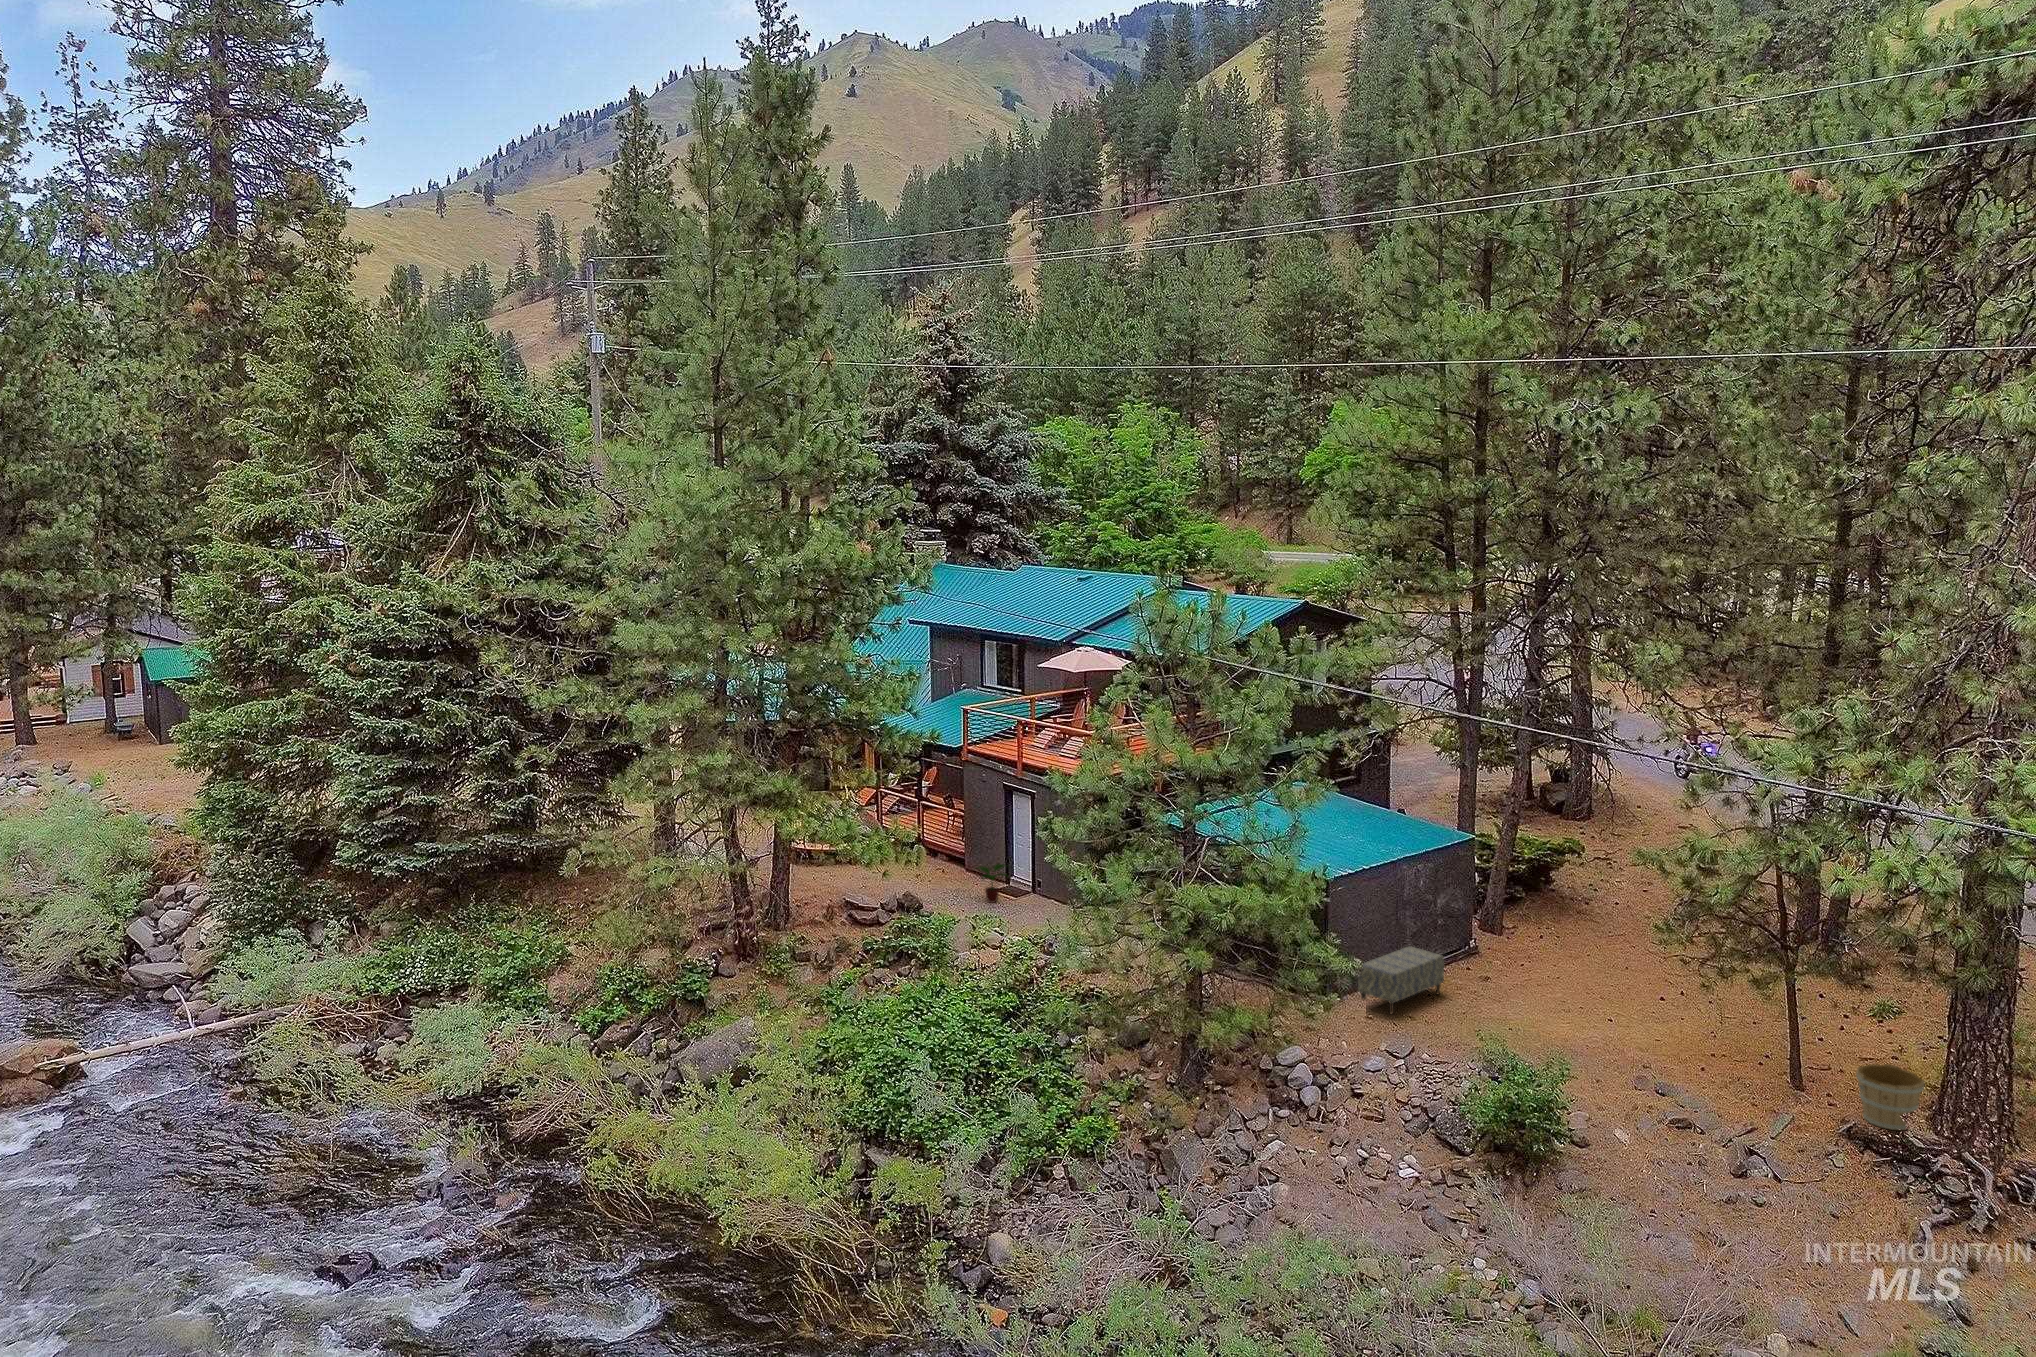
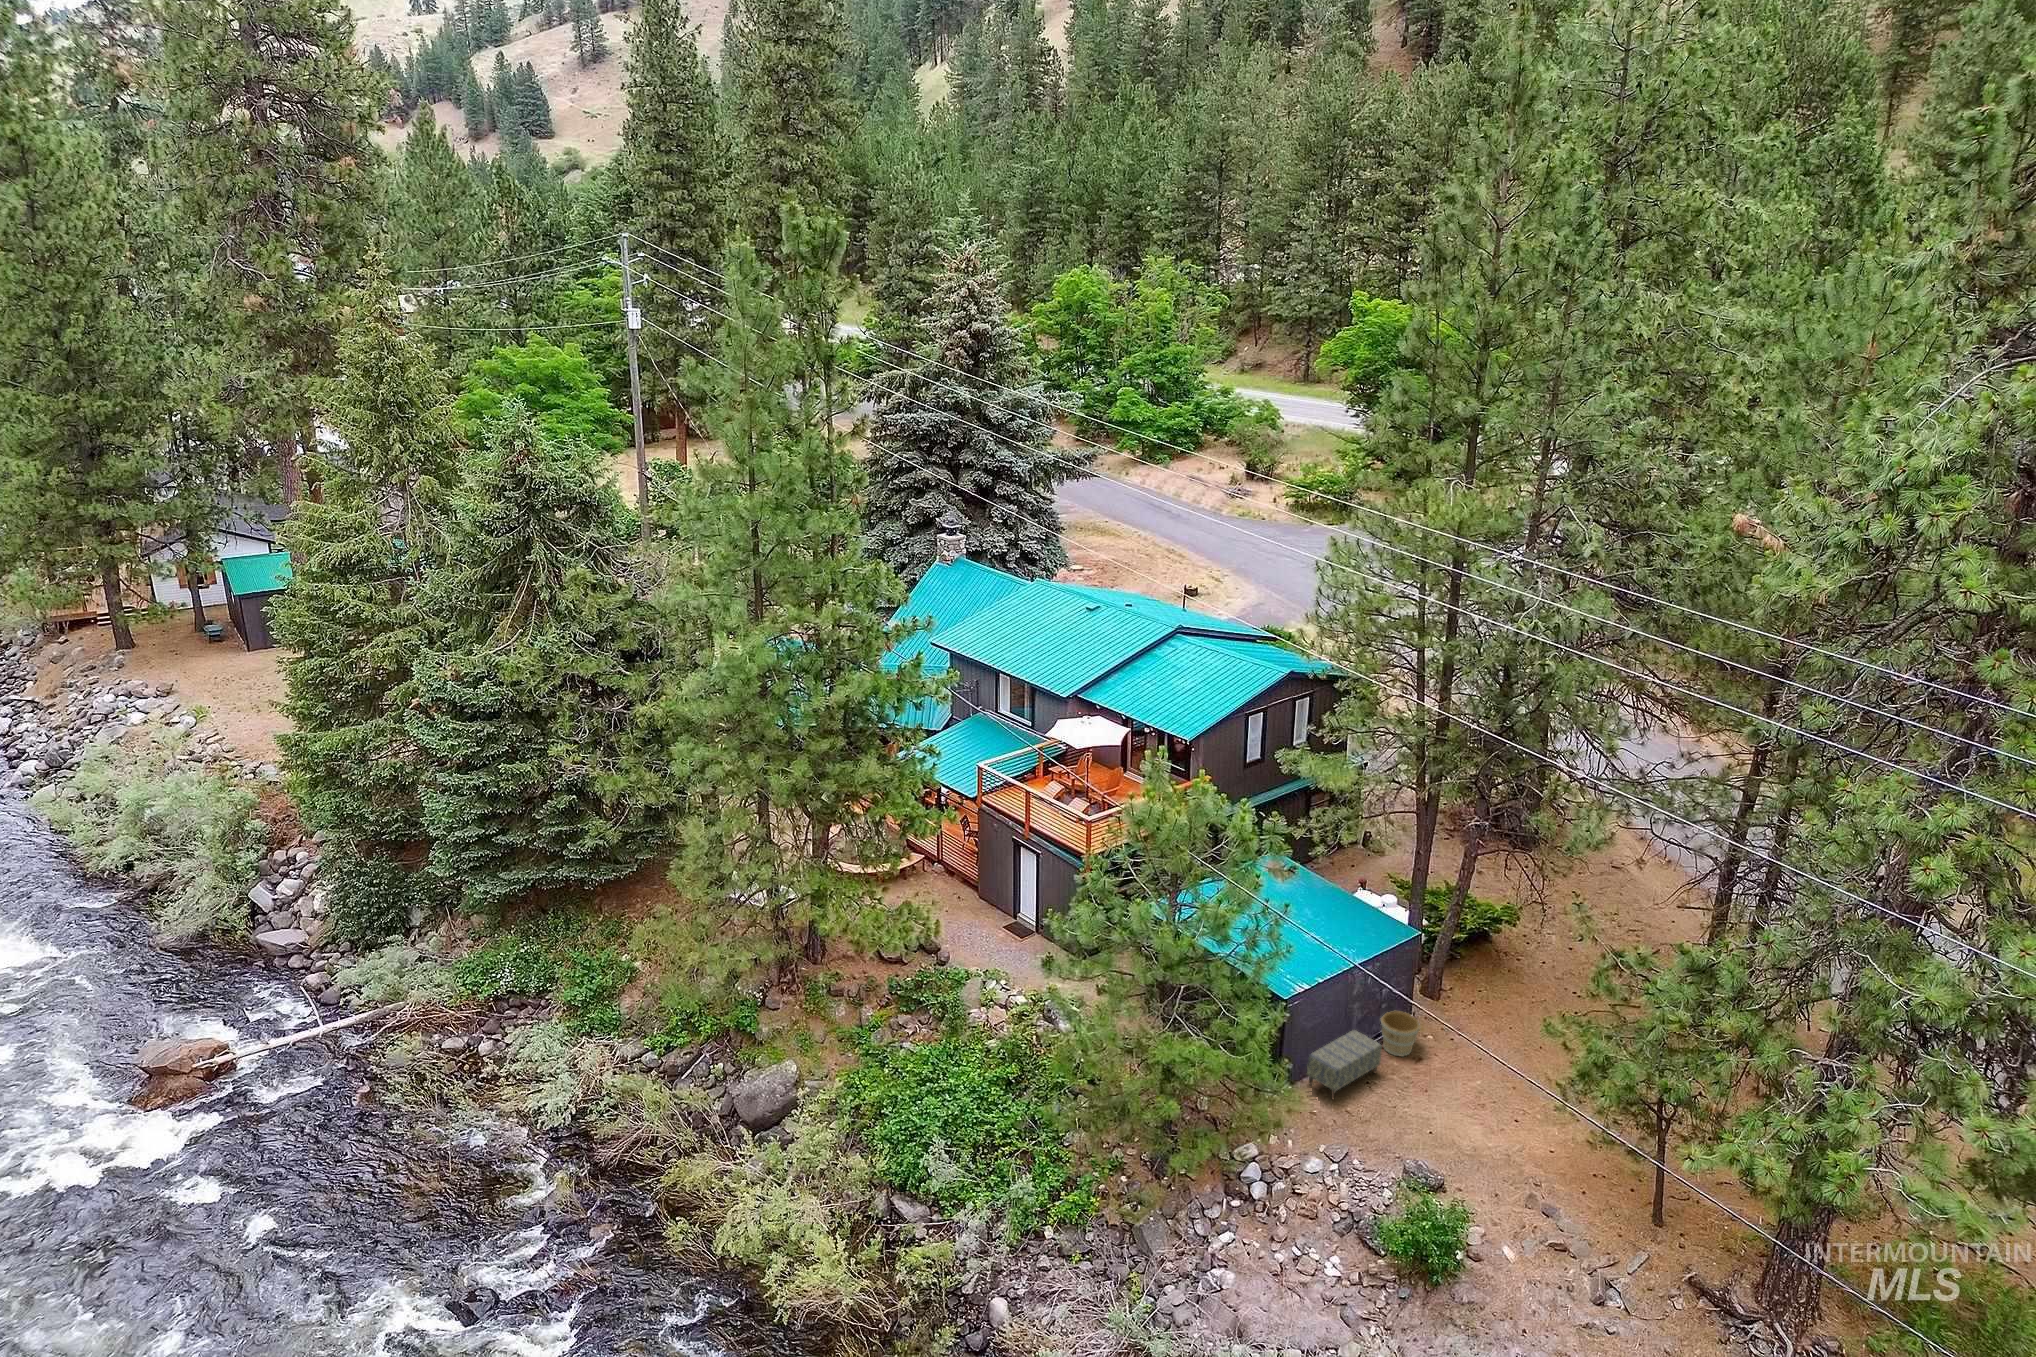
potted plant: present [976,864,1007,903] -> none [984,898,1016,933]
wooden bucket: present [1856,1064,1925,1130] -> present [1381,1011,1420,1057]

